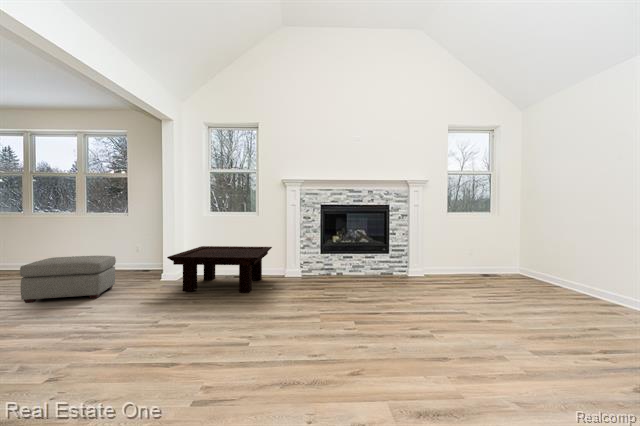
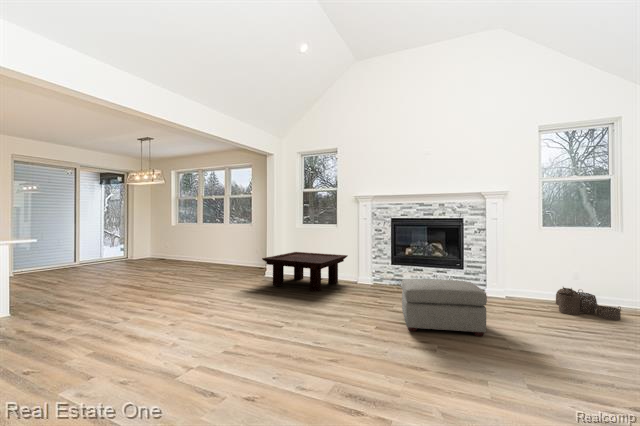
ottoman: present [20,256,116,303] -> present [402,279,487,336]
woven basket: none [460,262,511,285] -> present [556,287,621,320]

